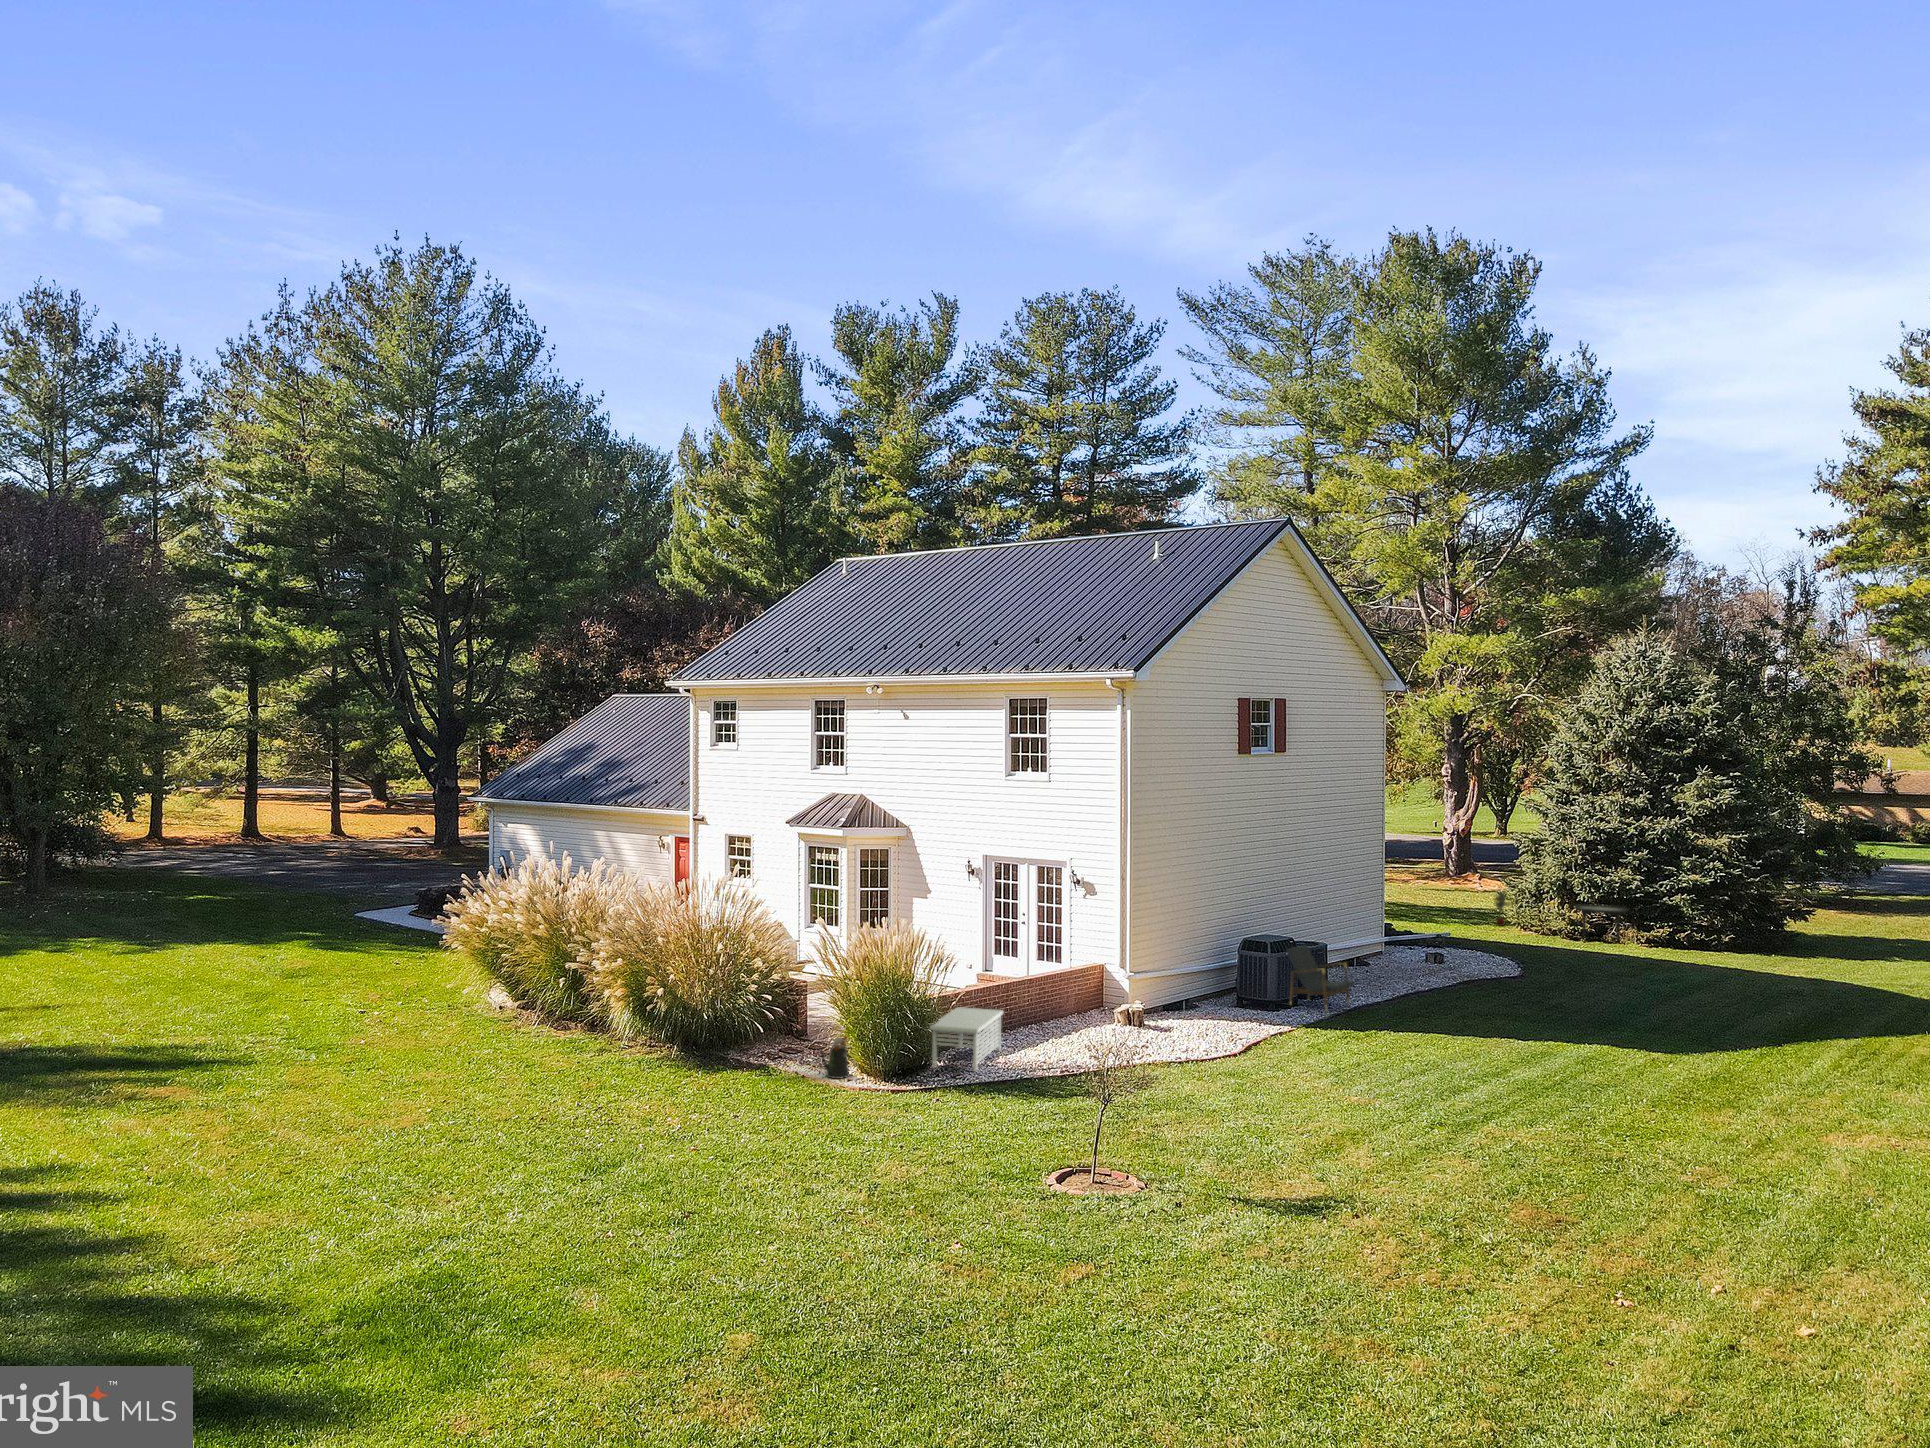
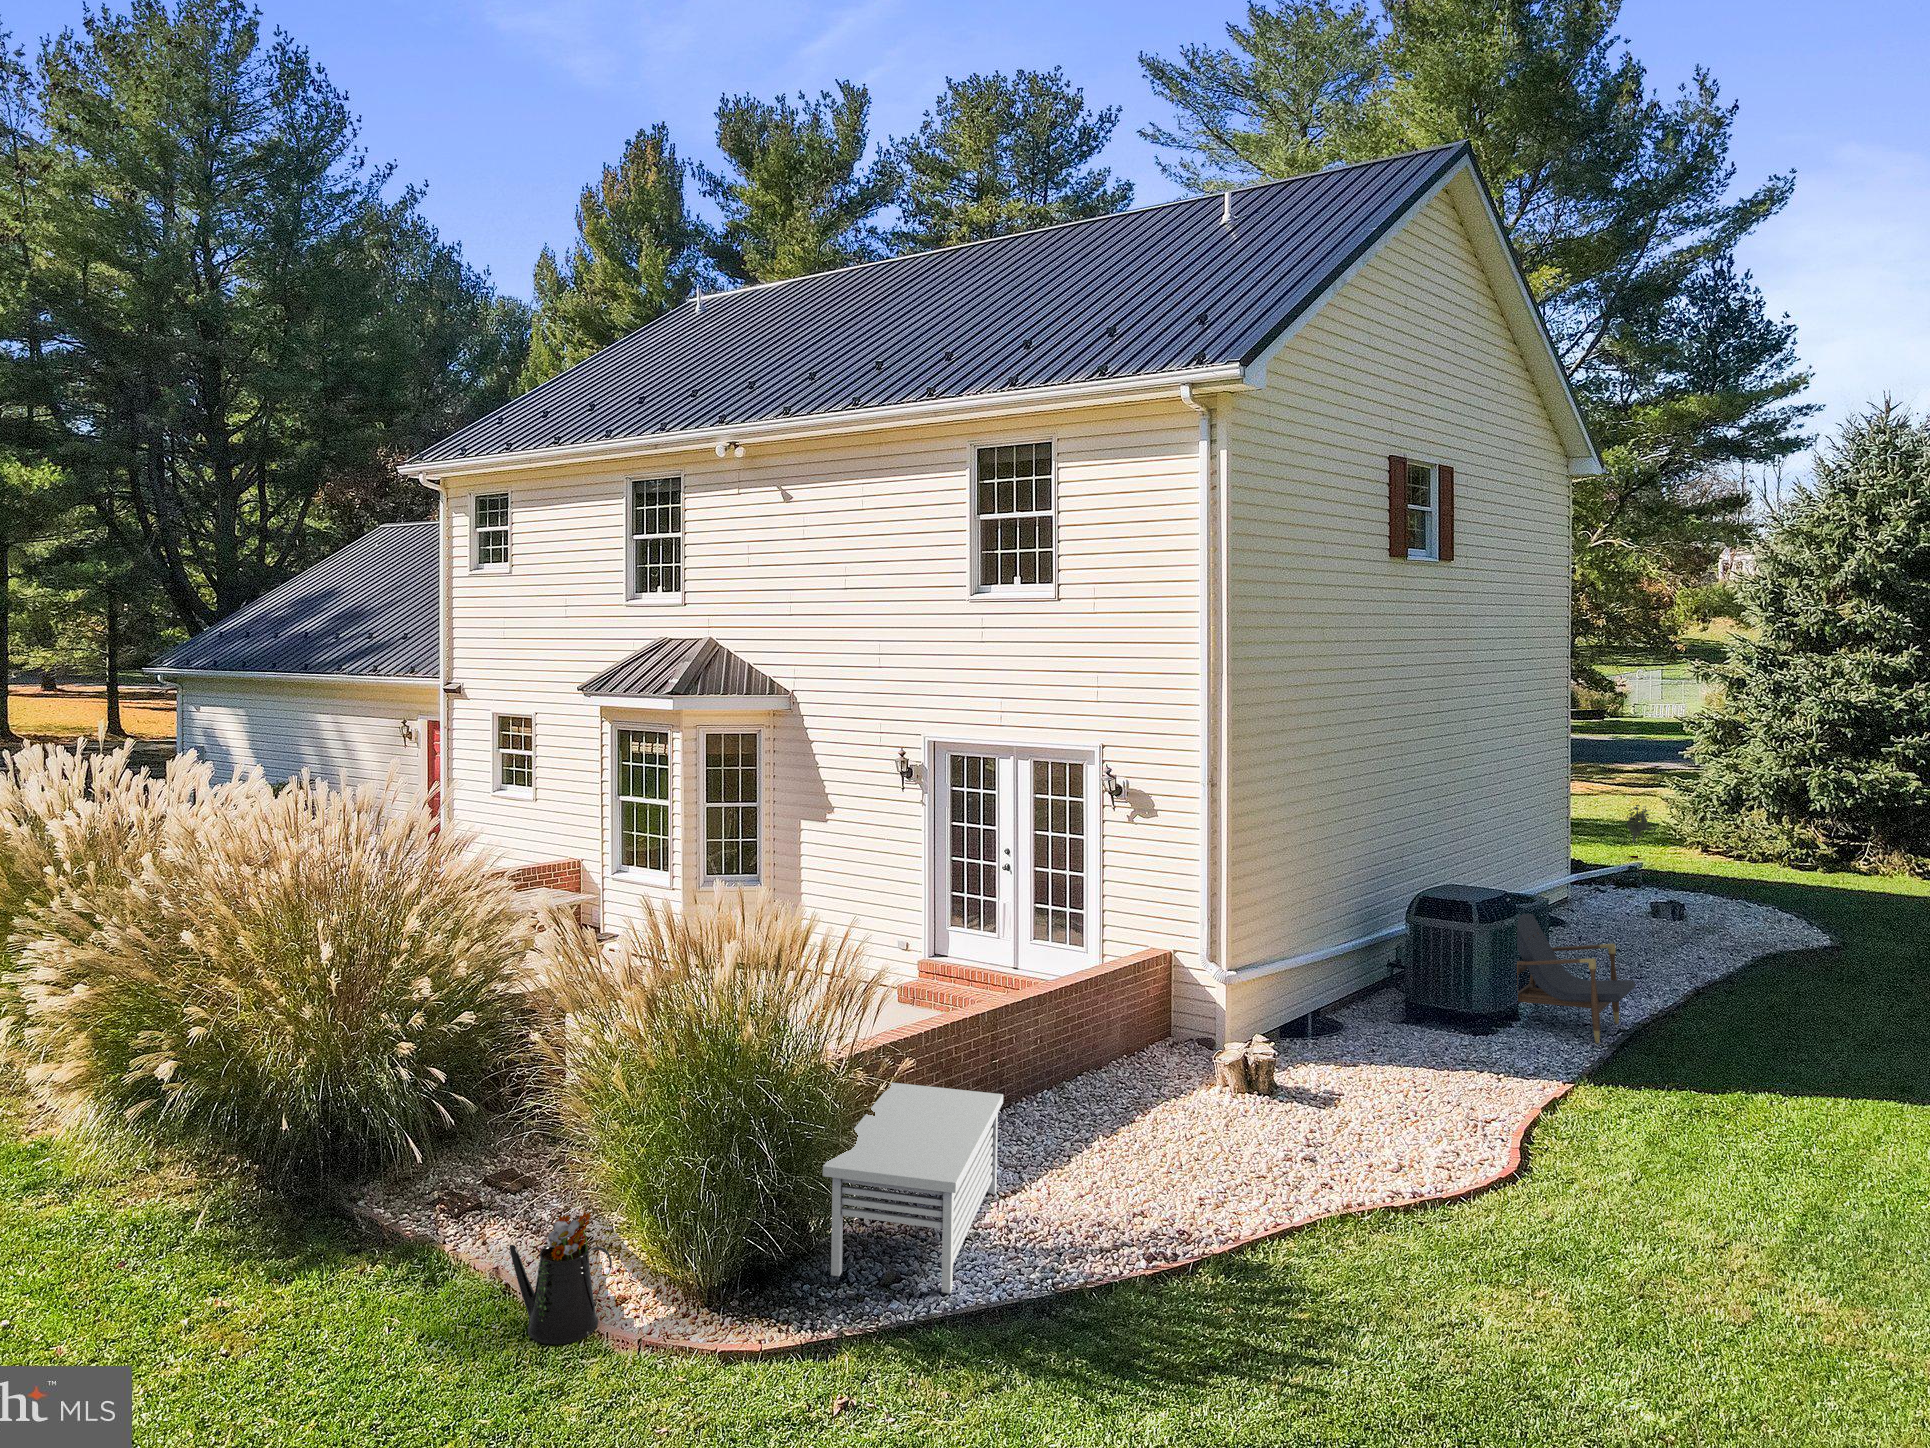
round table: present [1574,904,1627,940] -> none [1759,829,1849,881]

